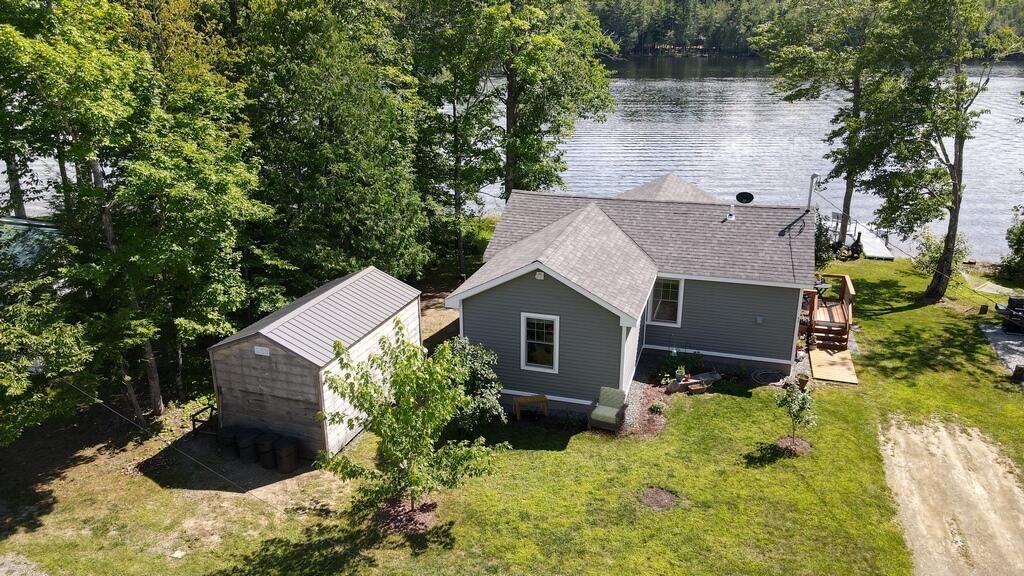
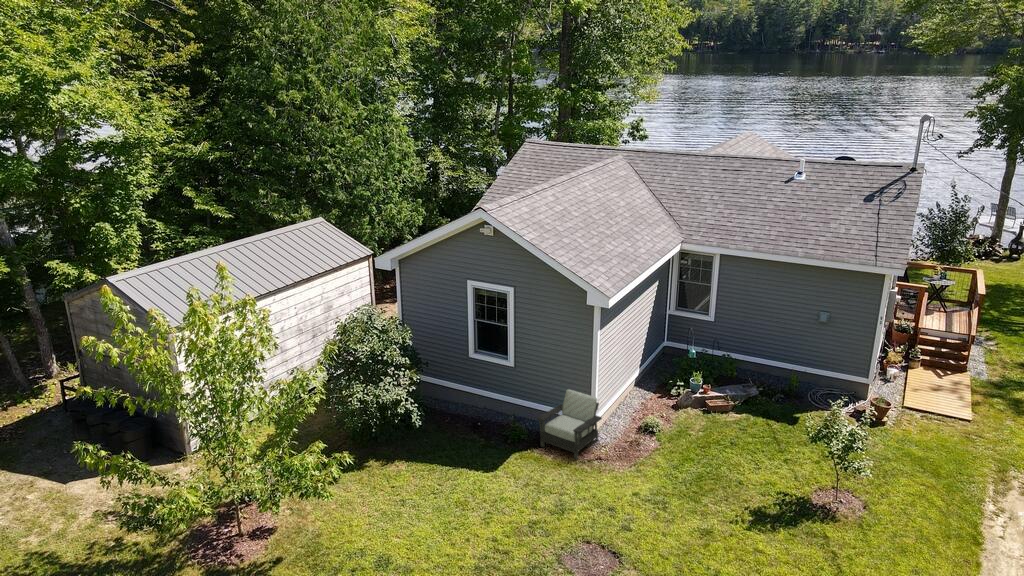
bench: present [513,394,548,420] -> none [453,393,497,425]

